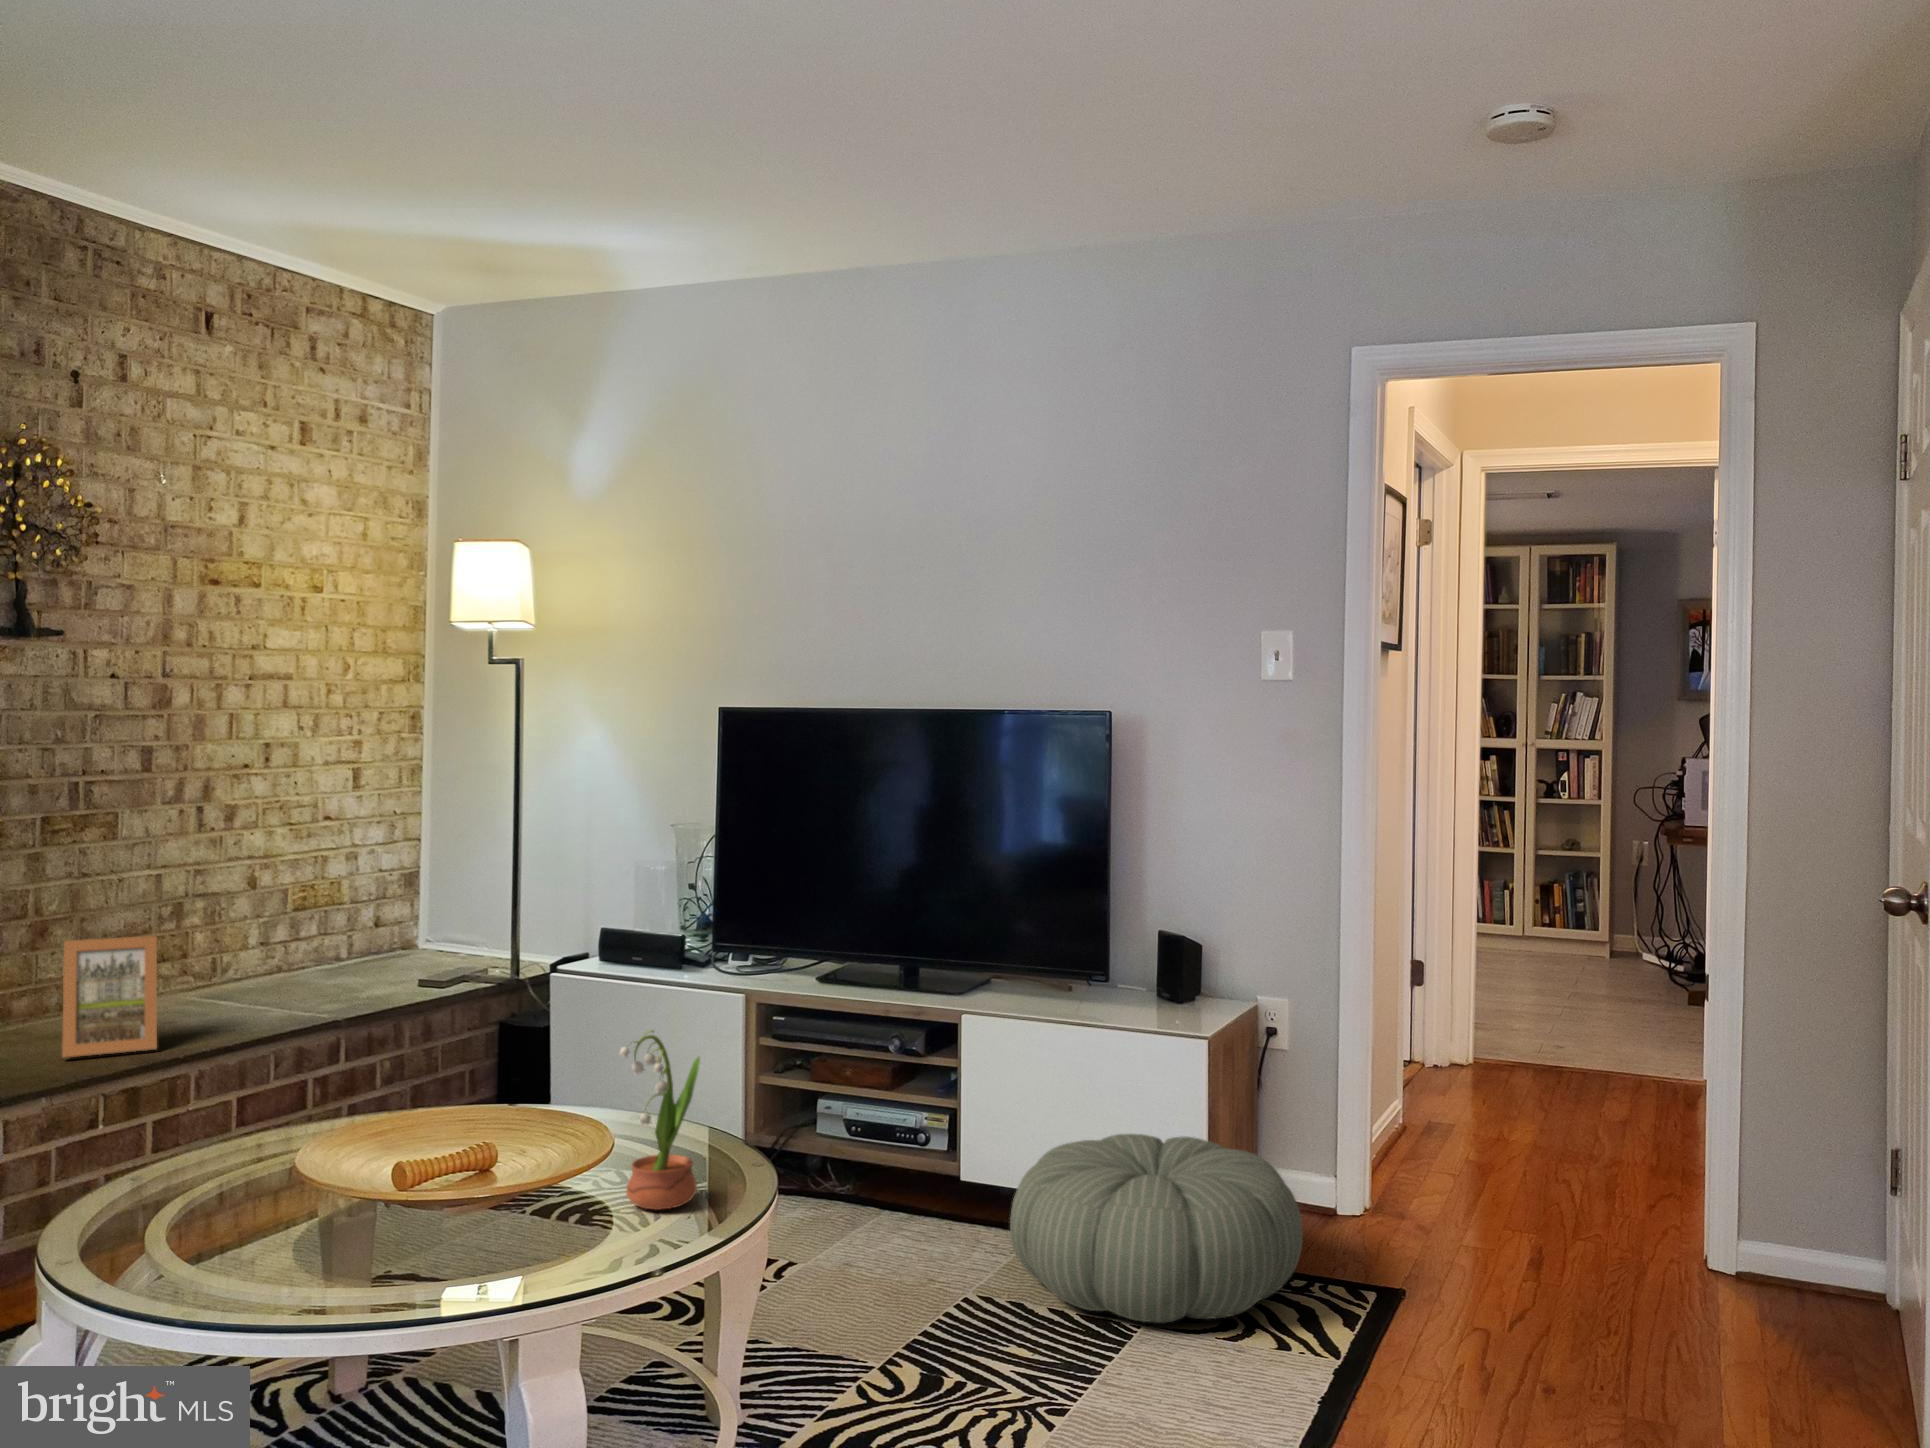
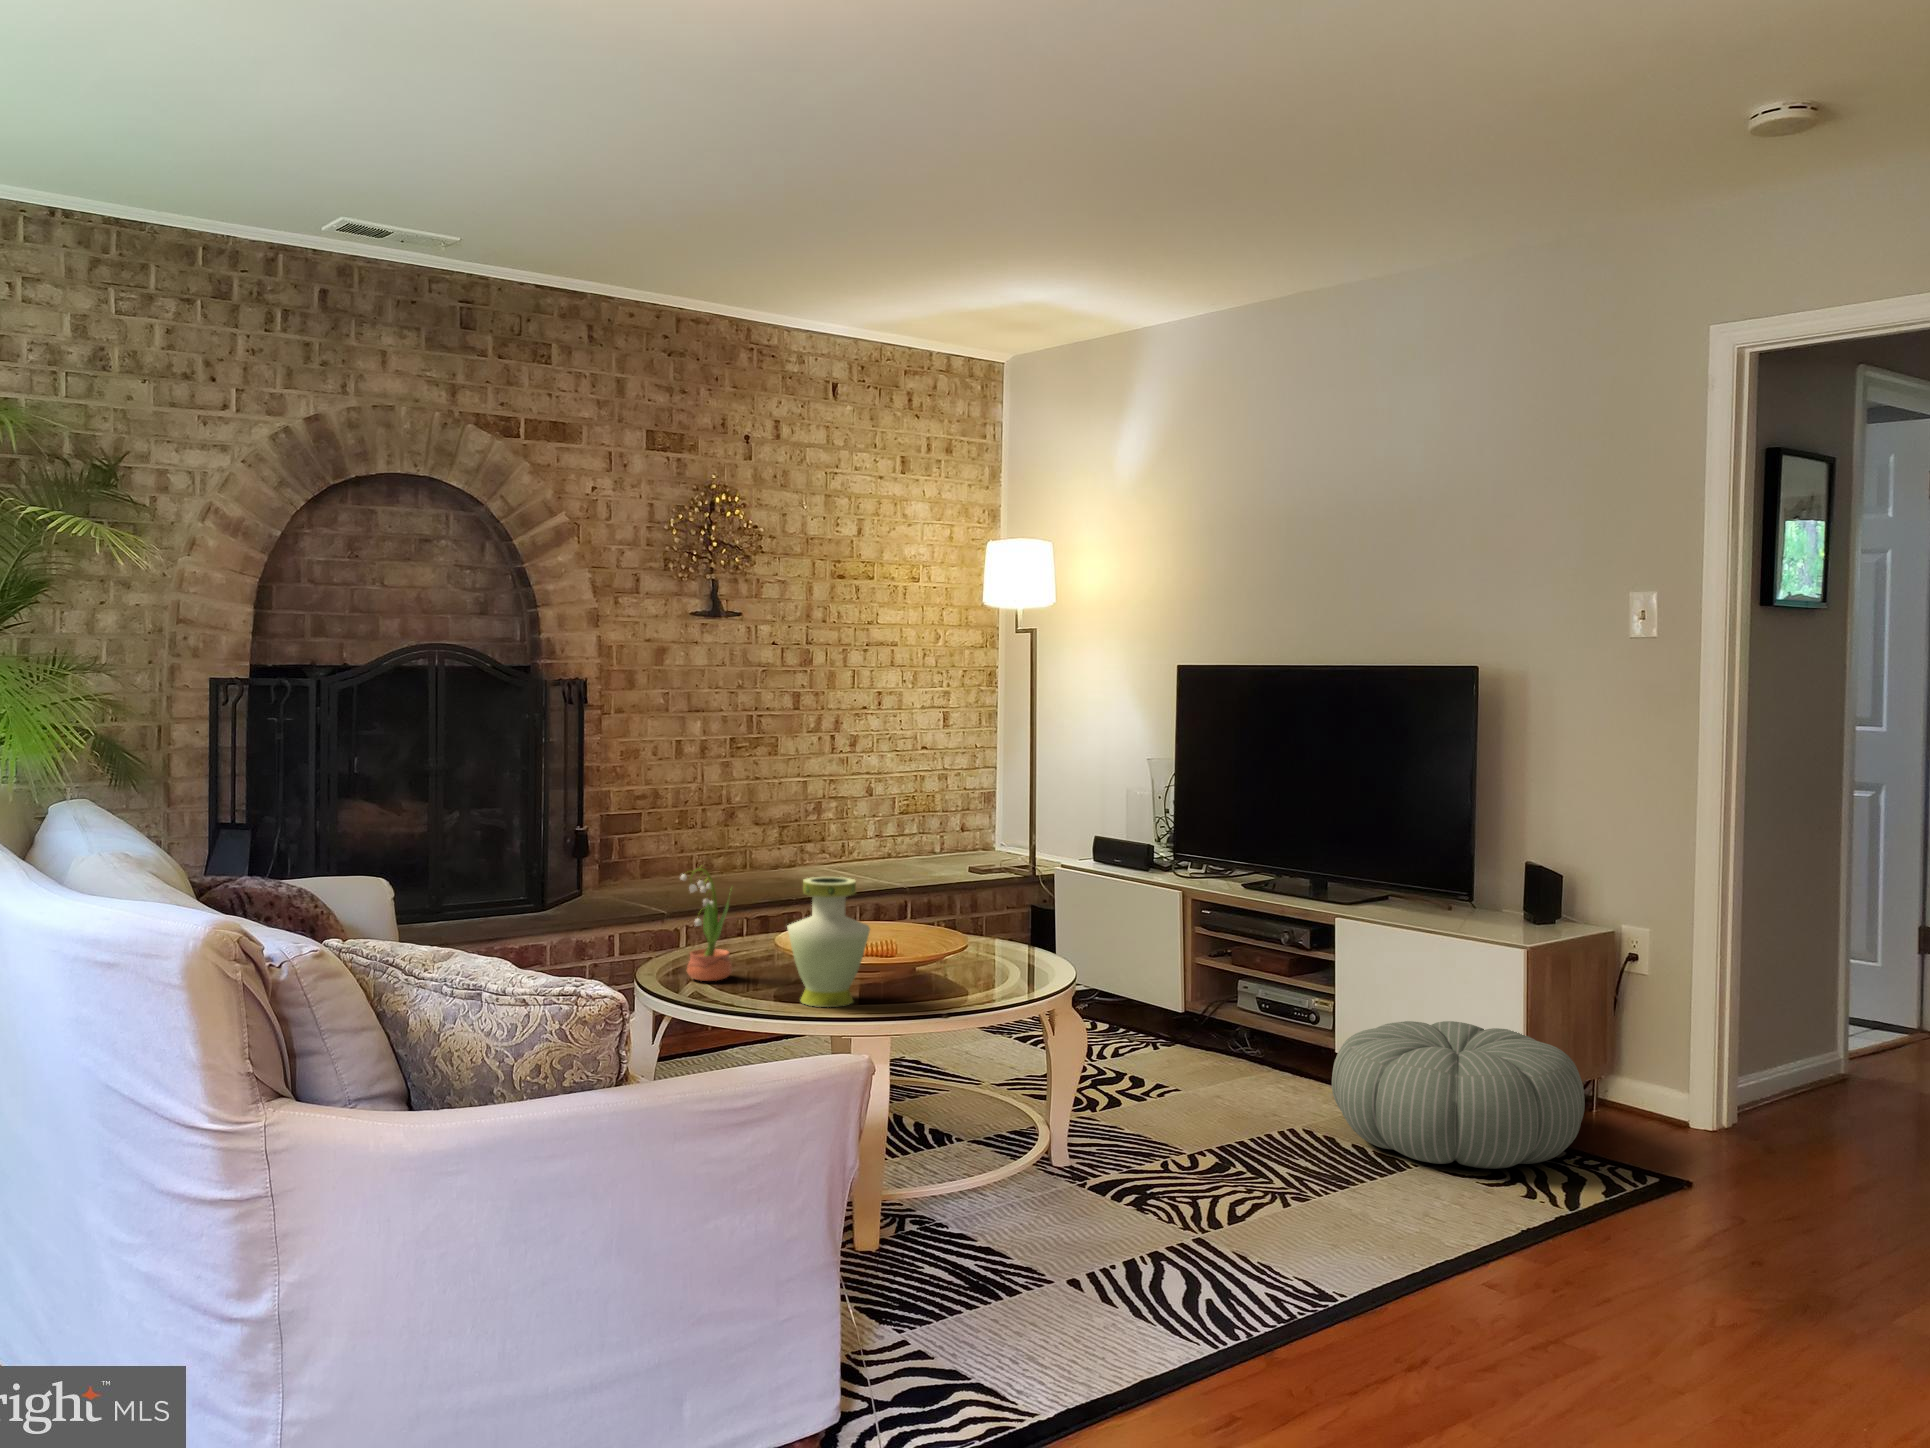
picture frame: present [62,936,157,1058] -> none [728,820,786,897]
potted flower: present [620,1030,700,1210] -> present [681,868,732,981]
vase: none [365,1062,513,1286] -> present [787,877,870,1007]

